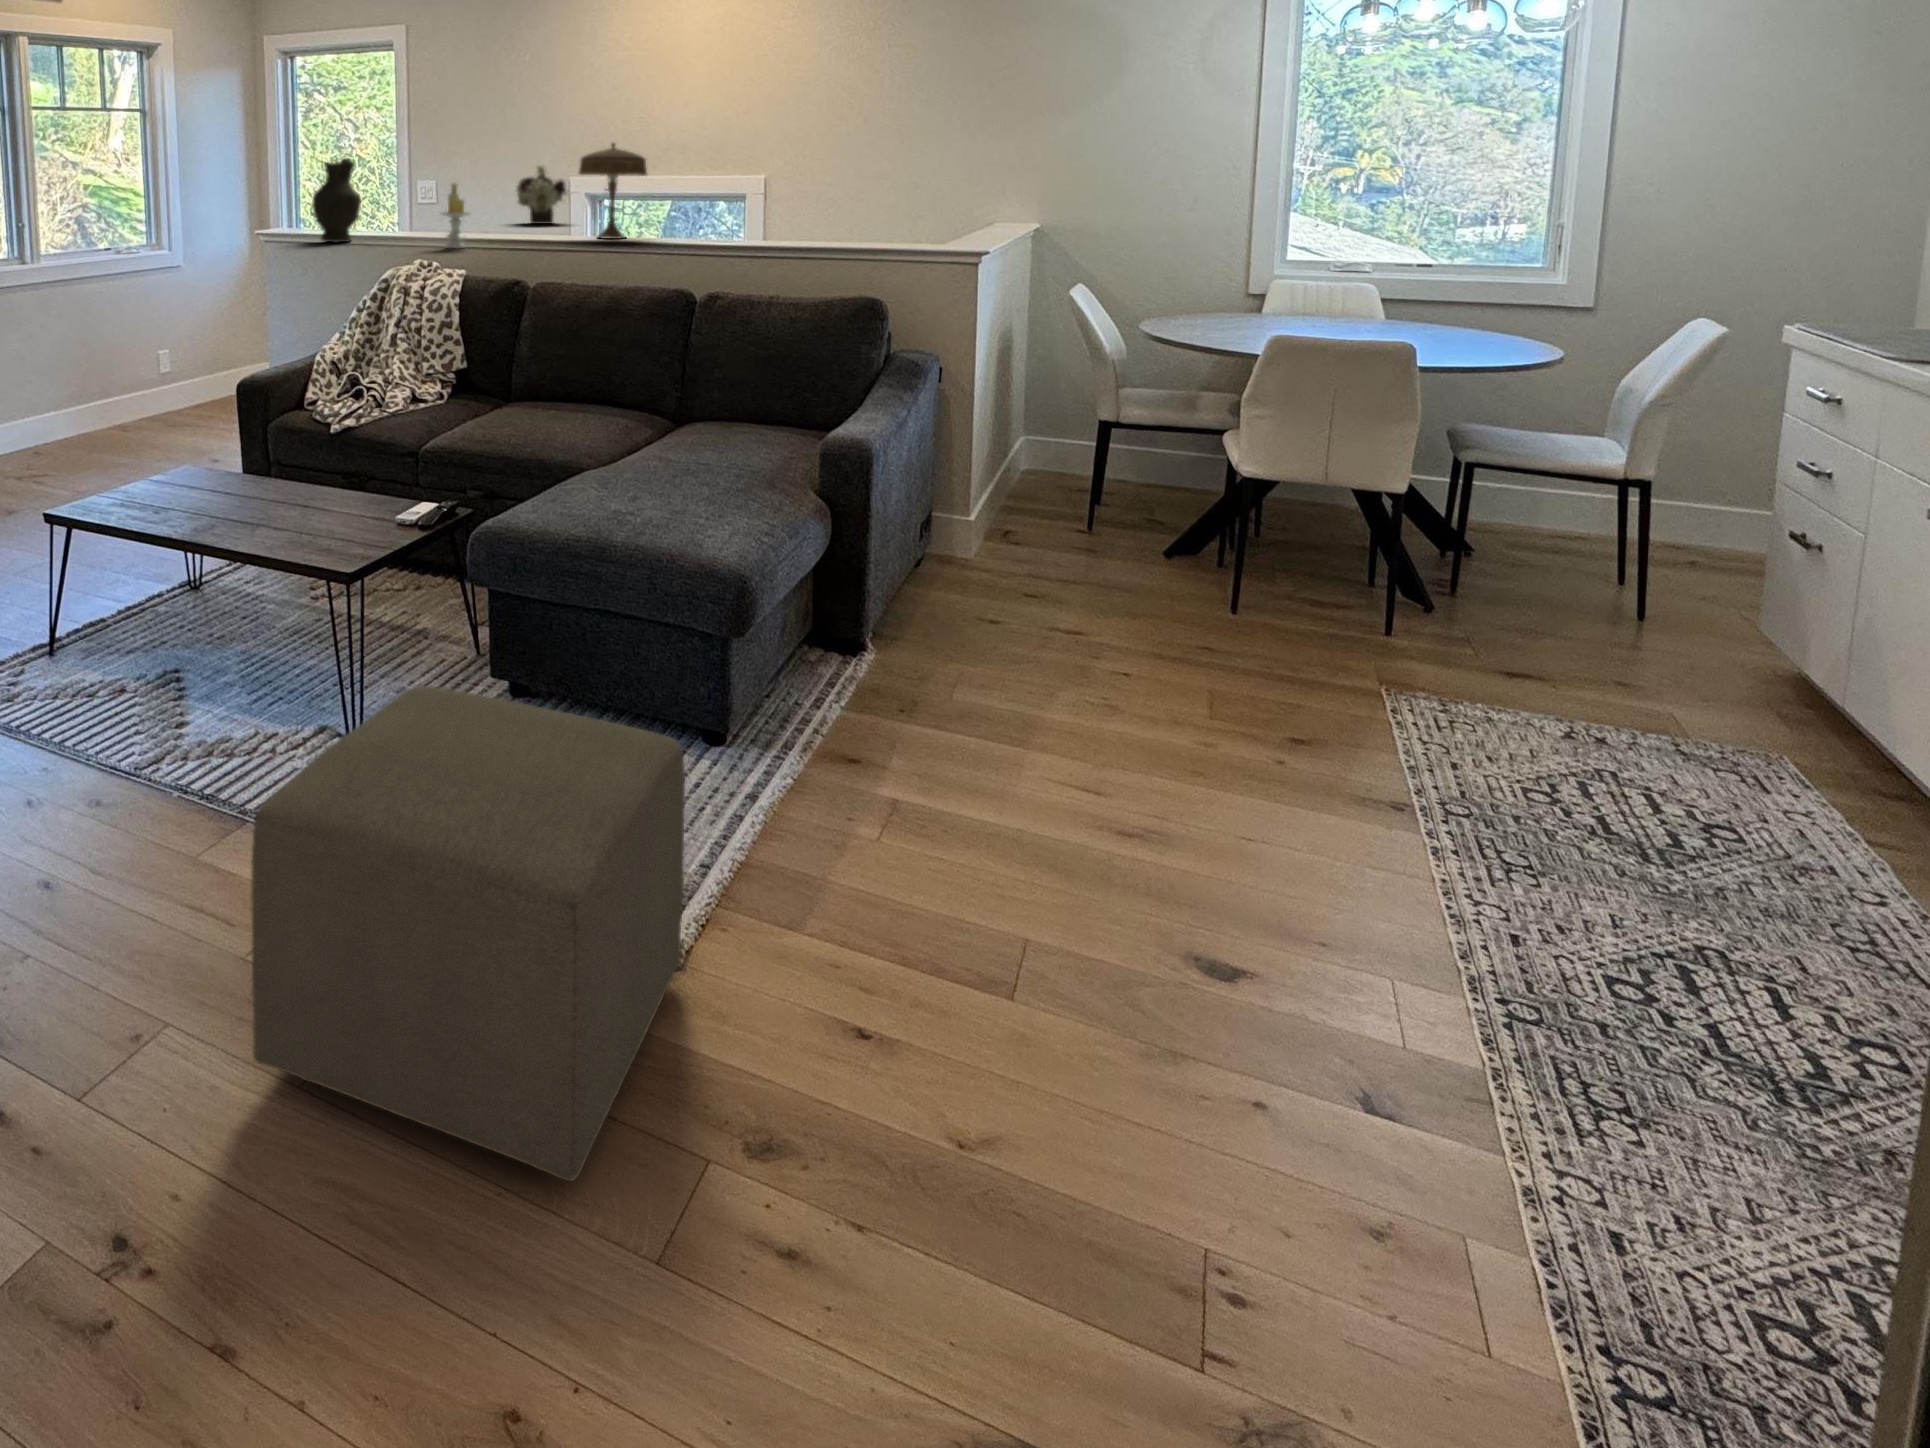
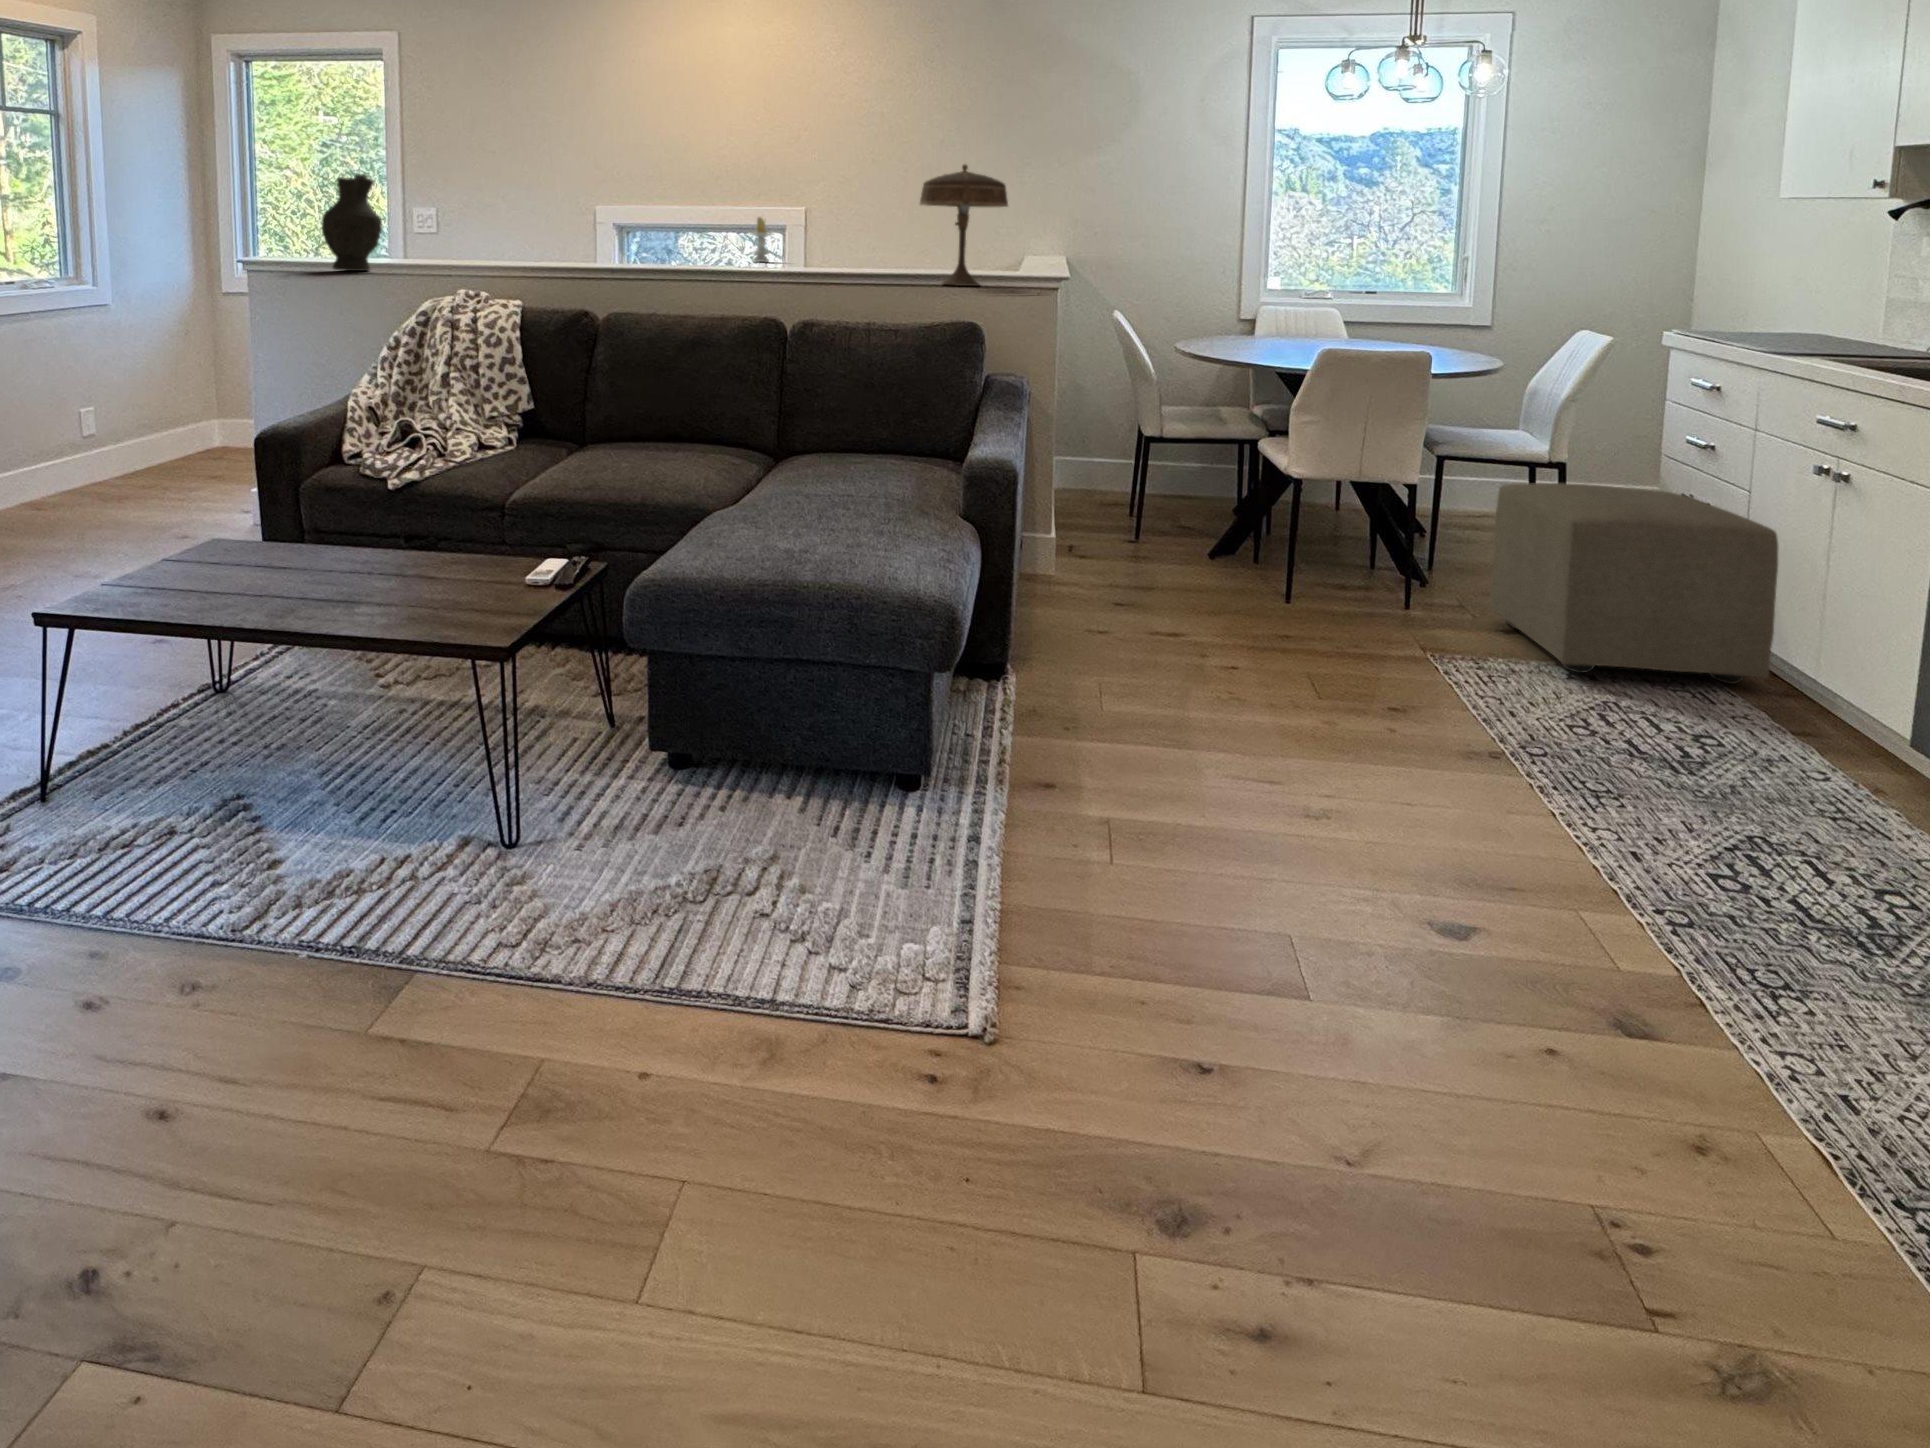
table lamp: present [579,143,647,239] -> present [920,165,1008,286]
flower arrangement: present [517,164,566,224] -> none [533,193,596,258]
candle: present [441,183,469,248] -> present [750,217,774,262]
ottoman: present [251,685,685,1181] -> present [1490,483,1779,684]

